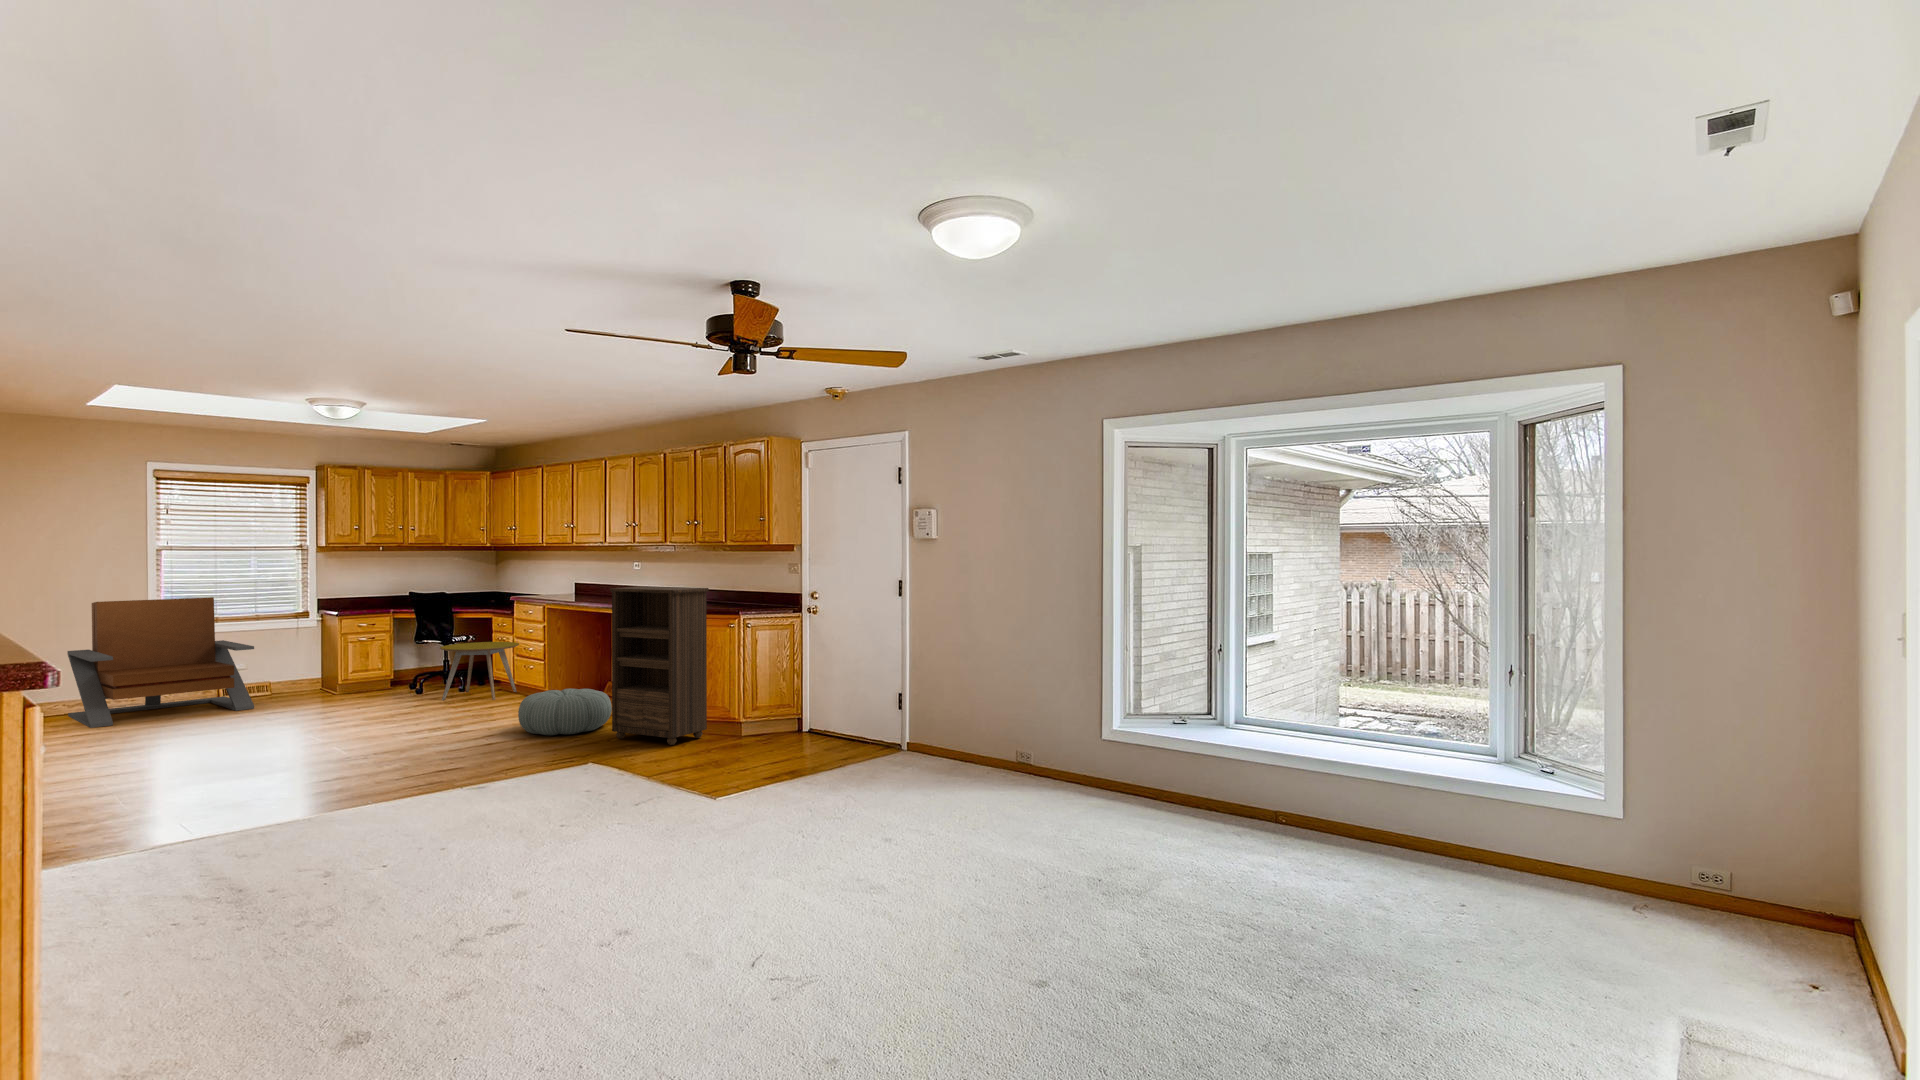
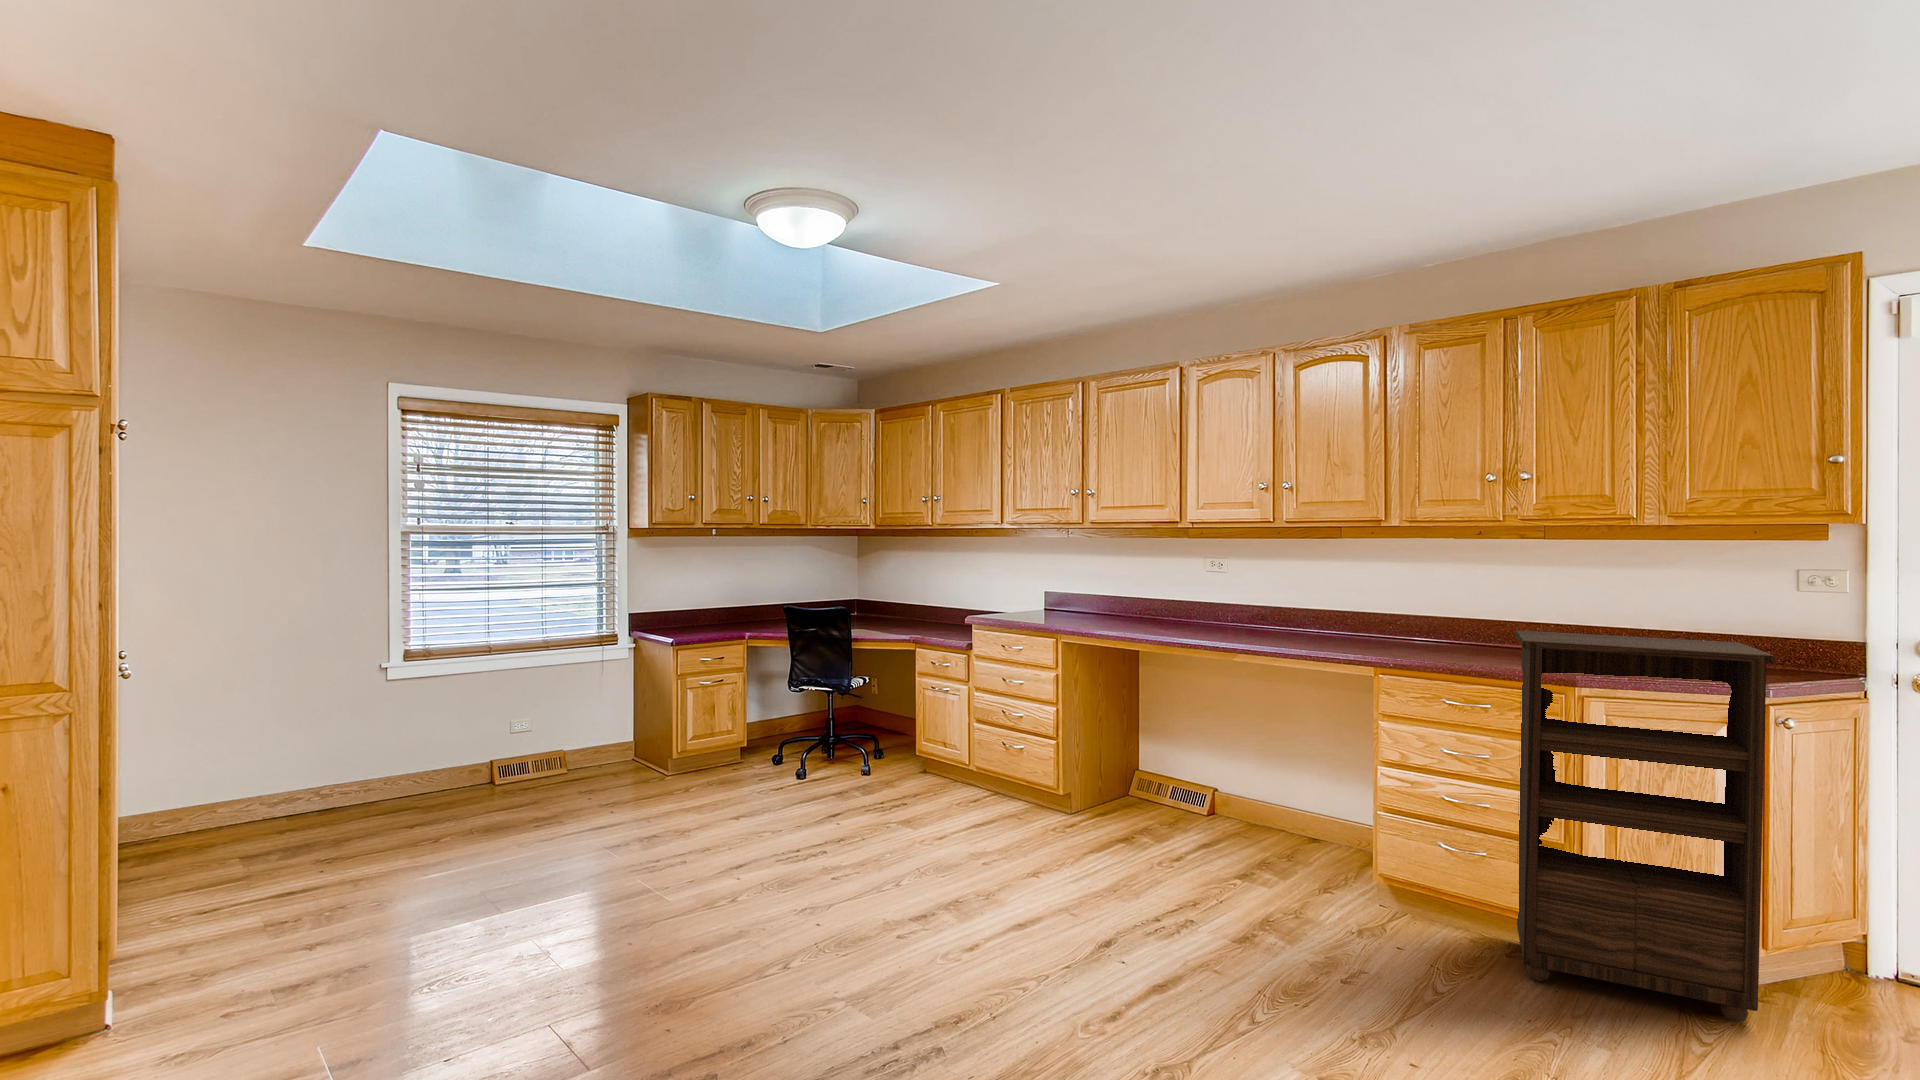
lounge chair: present [67,597,254,728] -> none [264,618,590,894]
side table: present [440,642,519,700] -> none [878,694,1000,806]
pouf: present [518,689,612,735] -> none [1234,832,1431,961]

